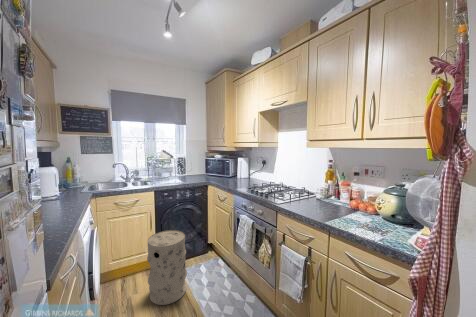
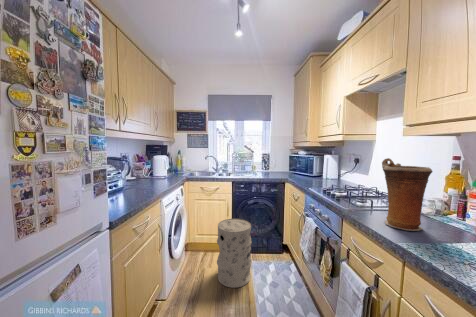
vase: none [301,165,330,213] -> present [382,158,432,231]

